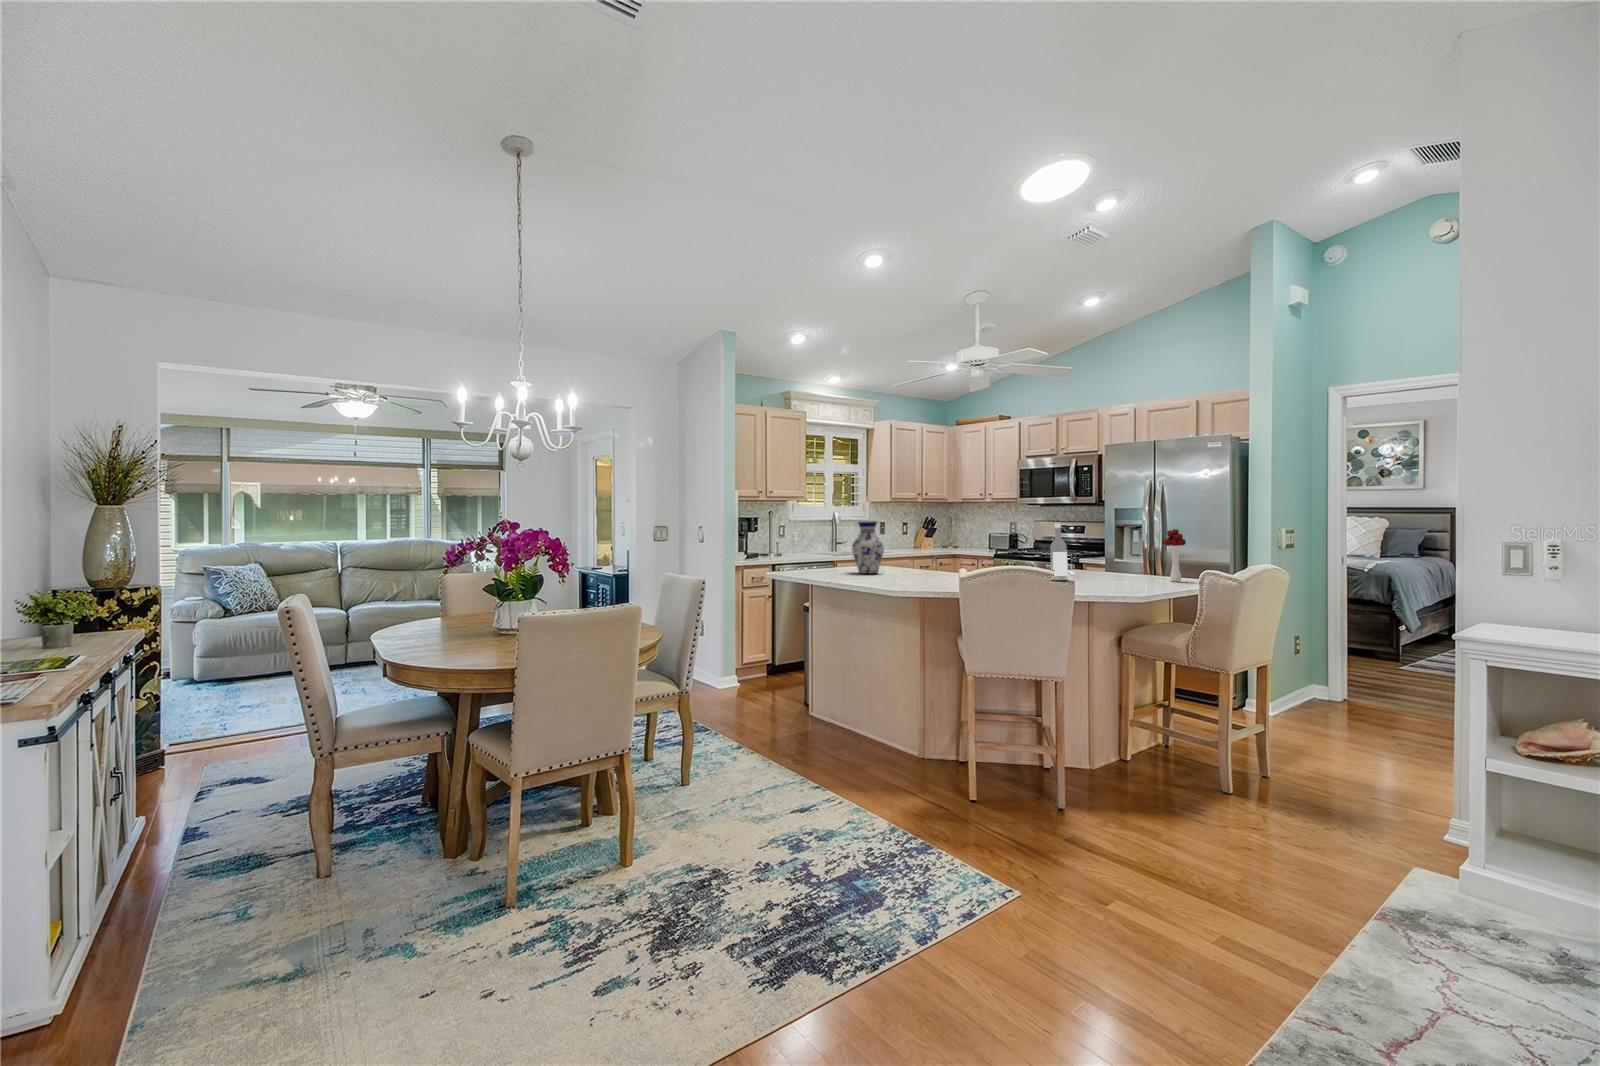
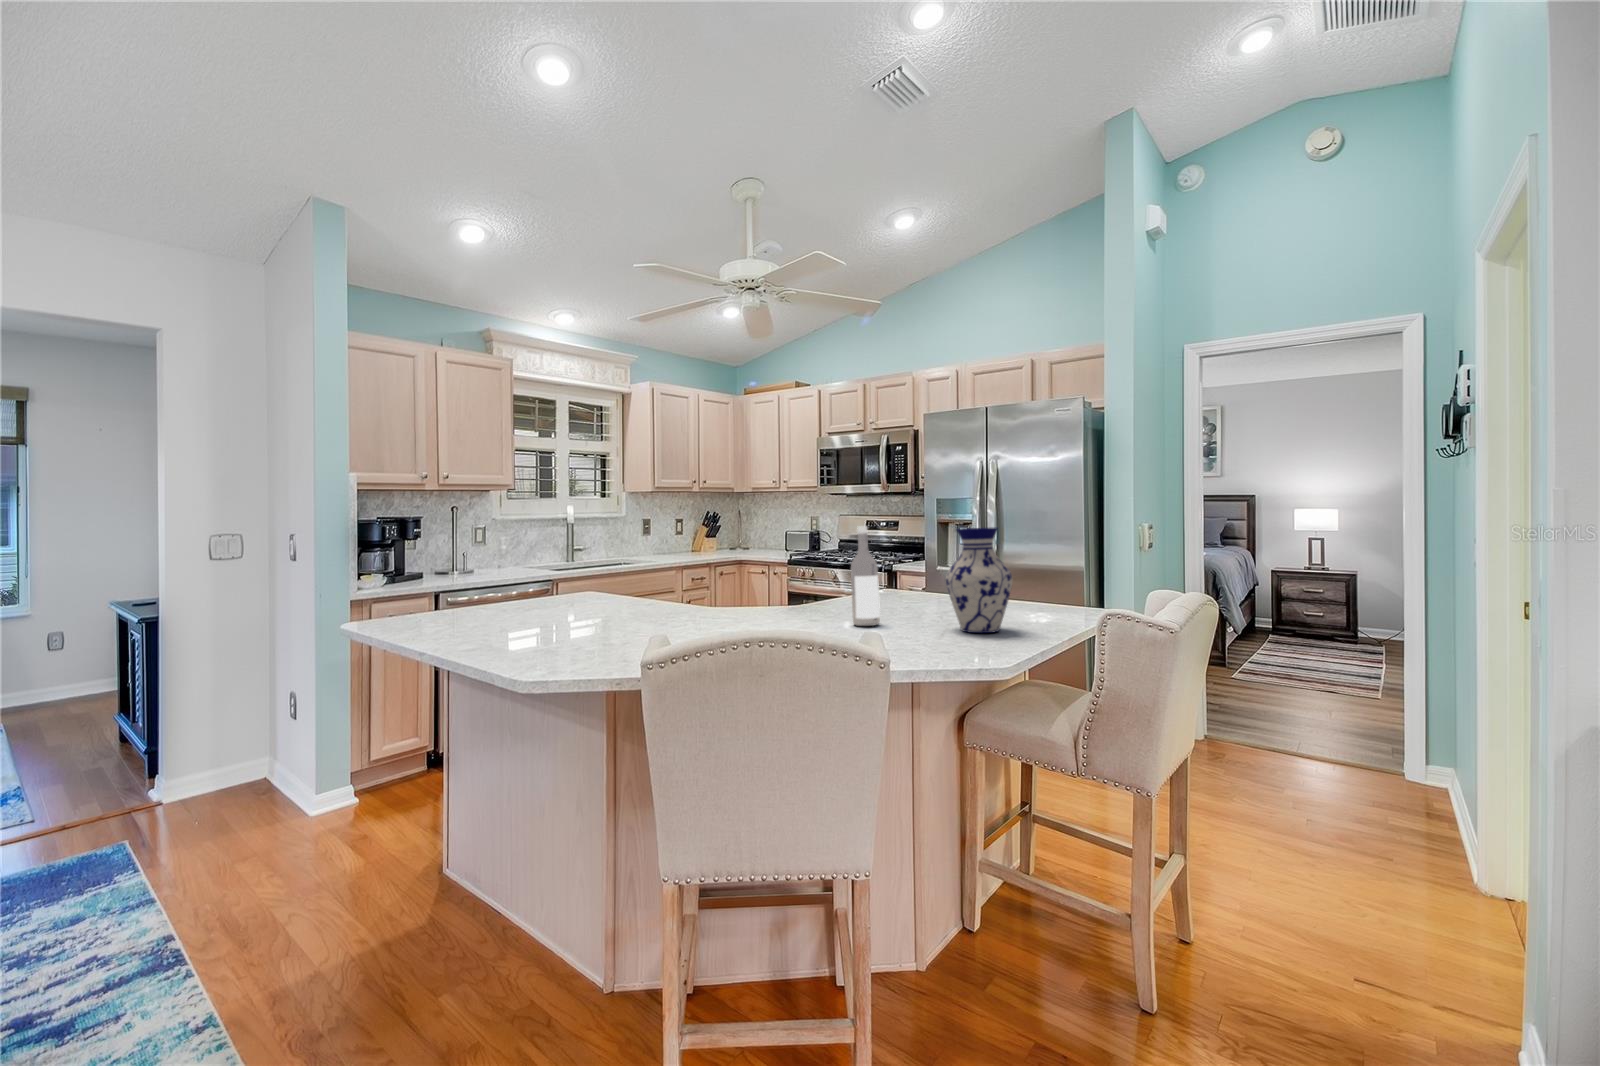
vase: present [852,521,884,574] -> present [946,528,1013,633]
flower bouquet: present [1162,529,1186,582] -> none [1022,532,1056,616]

